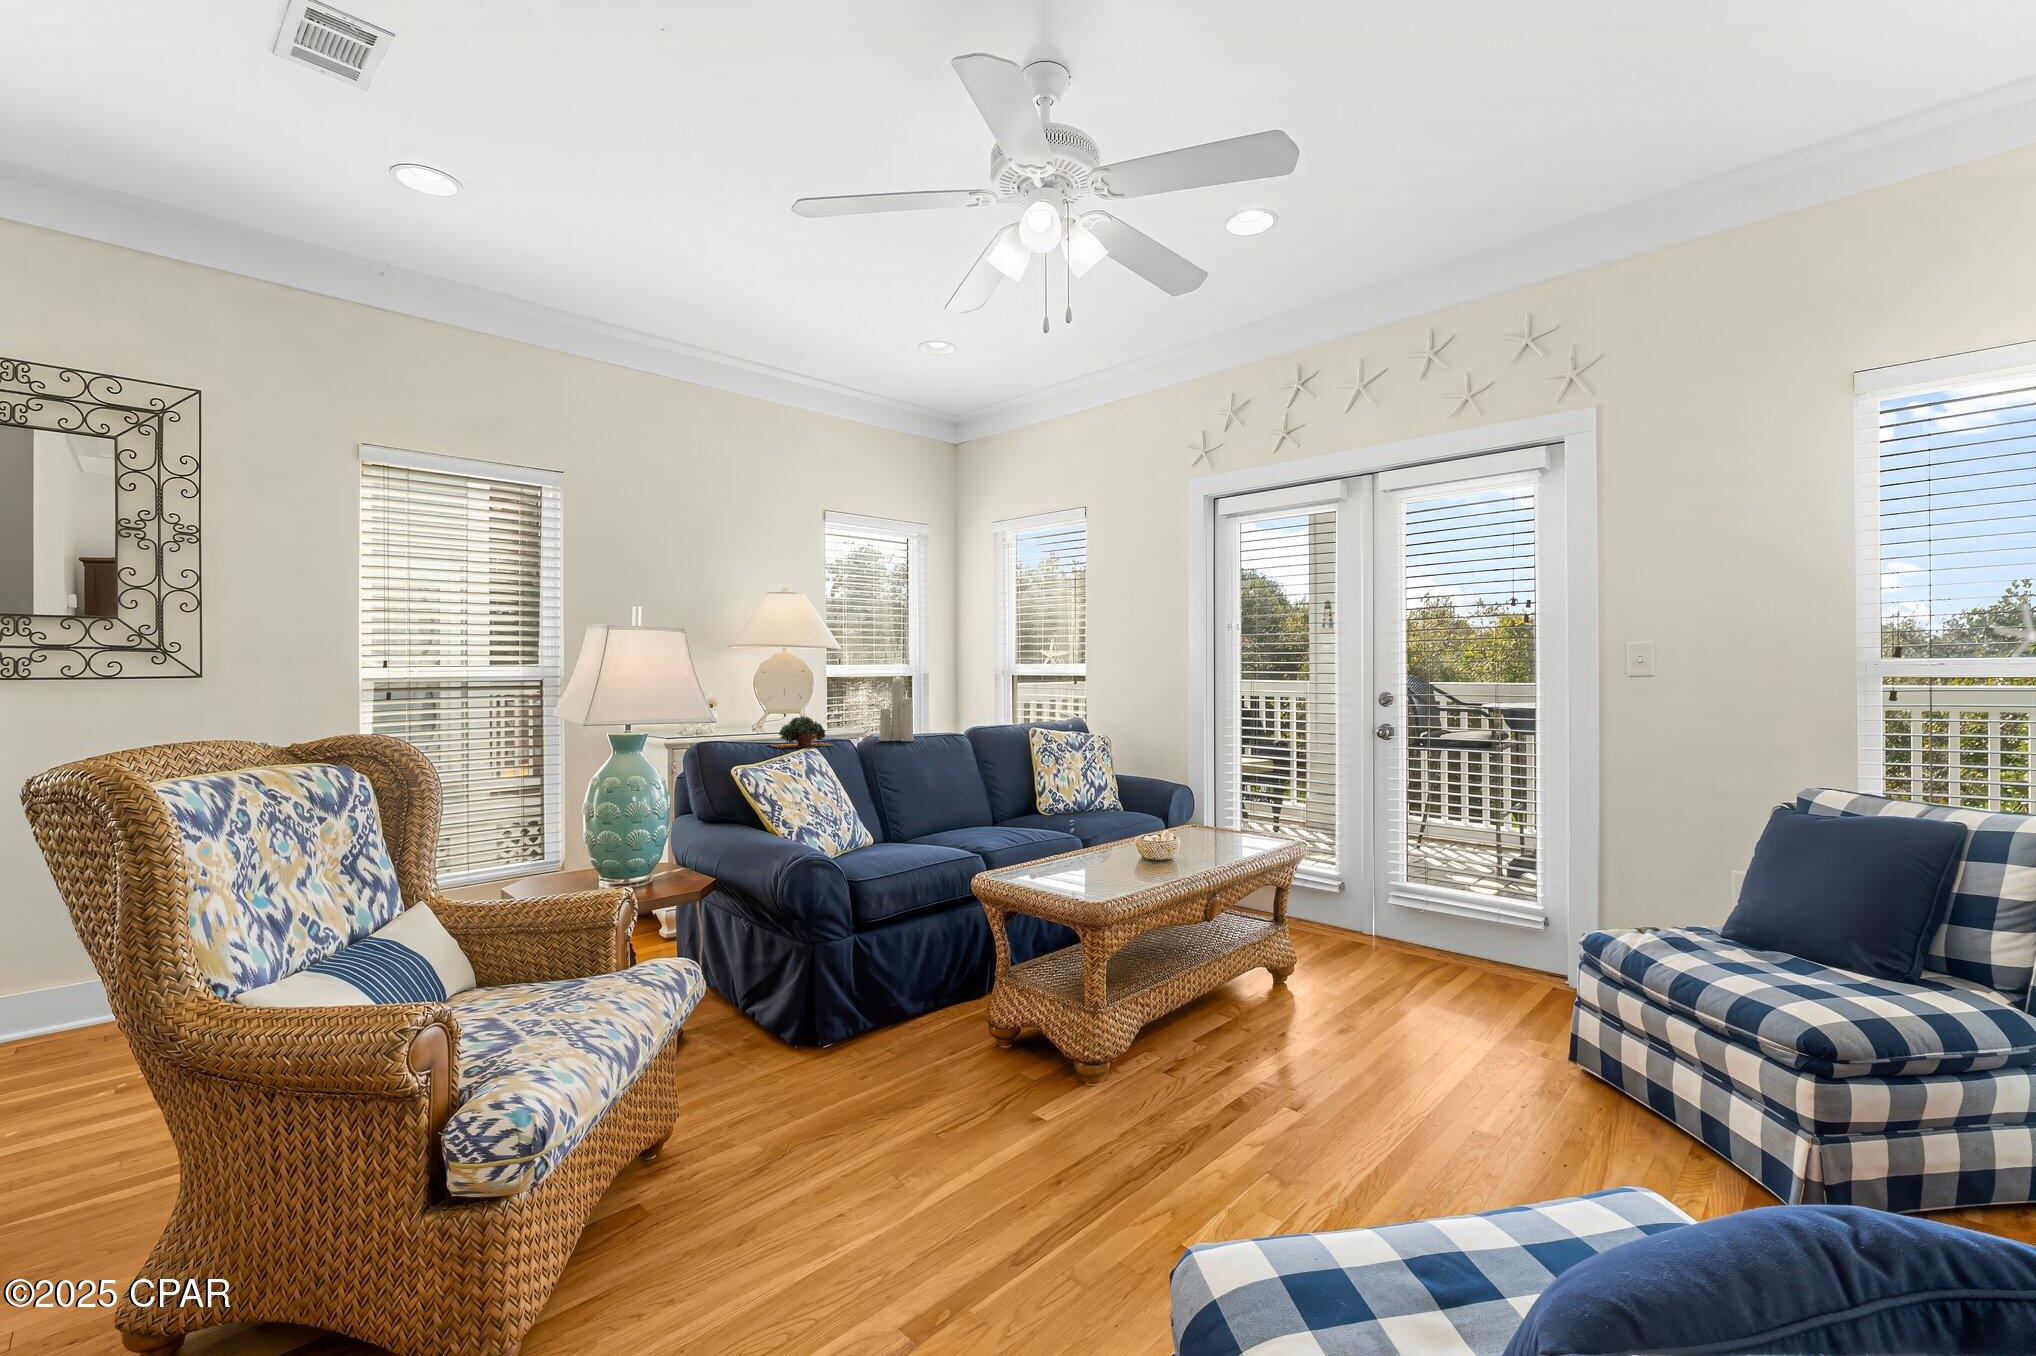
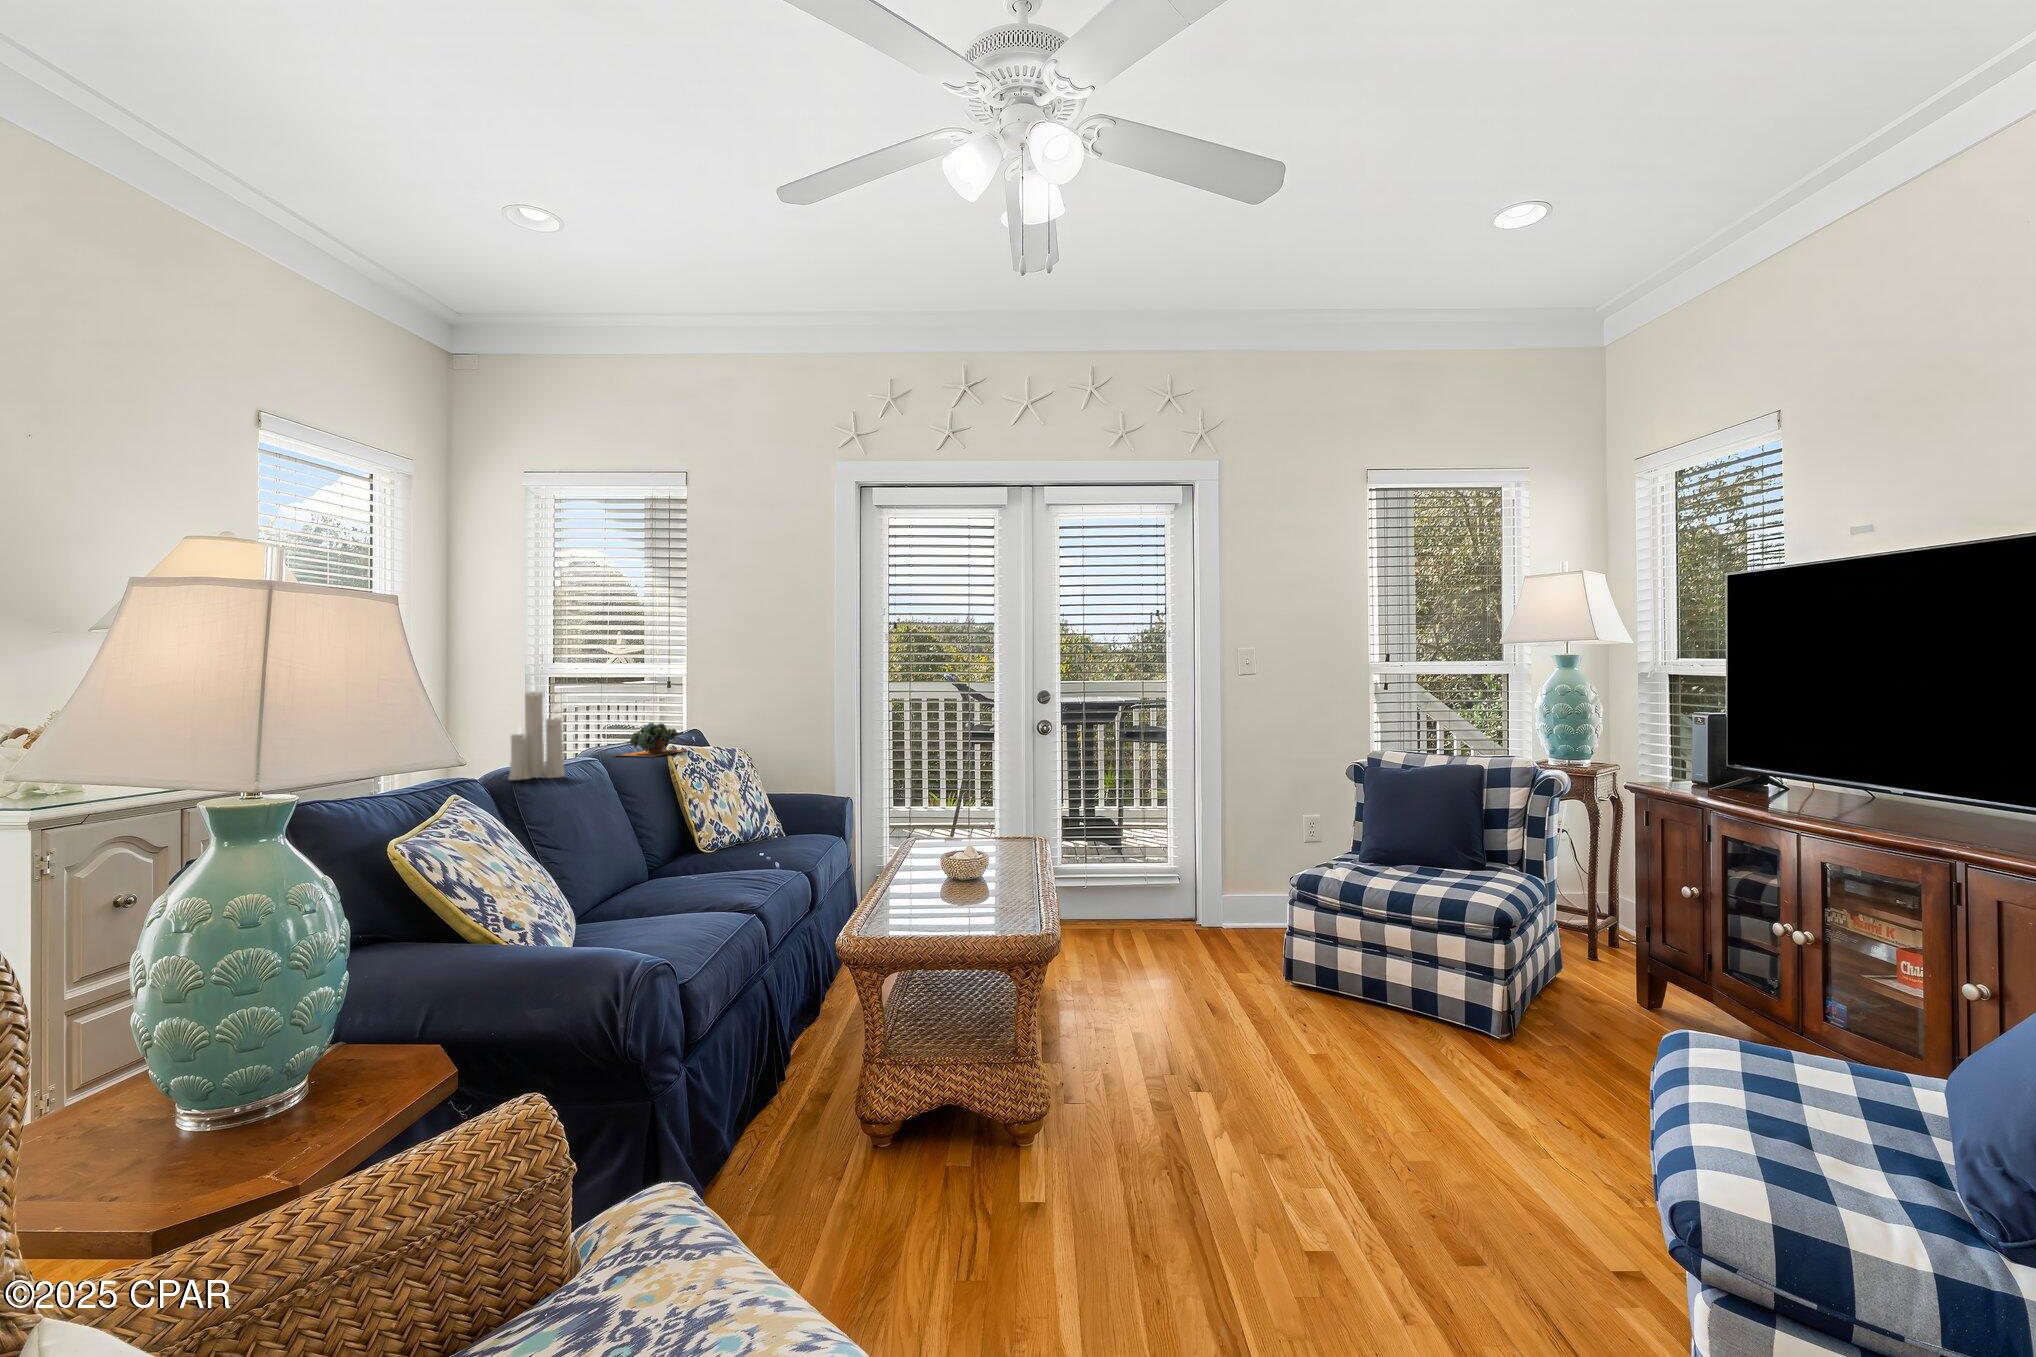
succulent plant: present [766,716,834,748] -> present [613,723,688,757]

